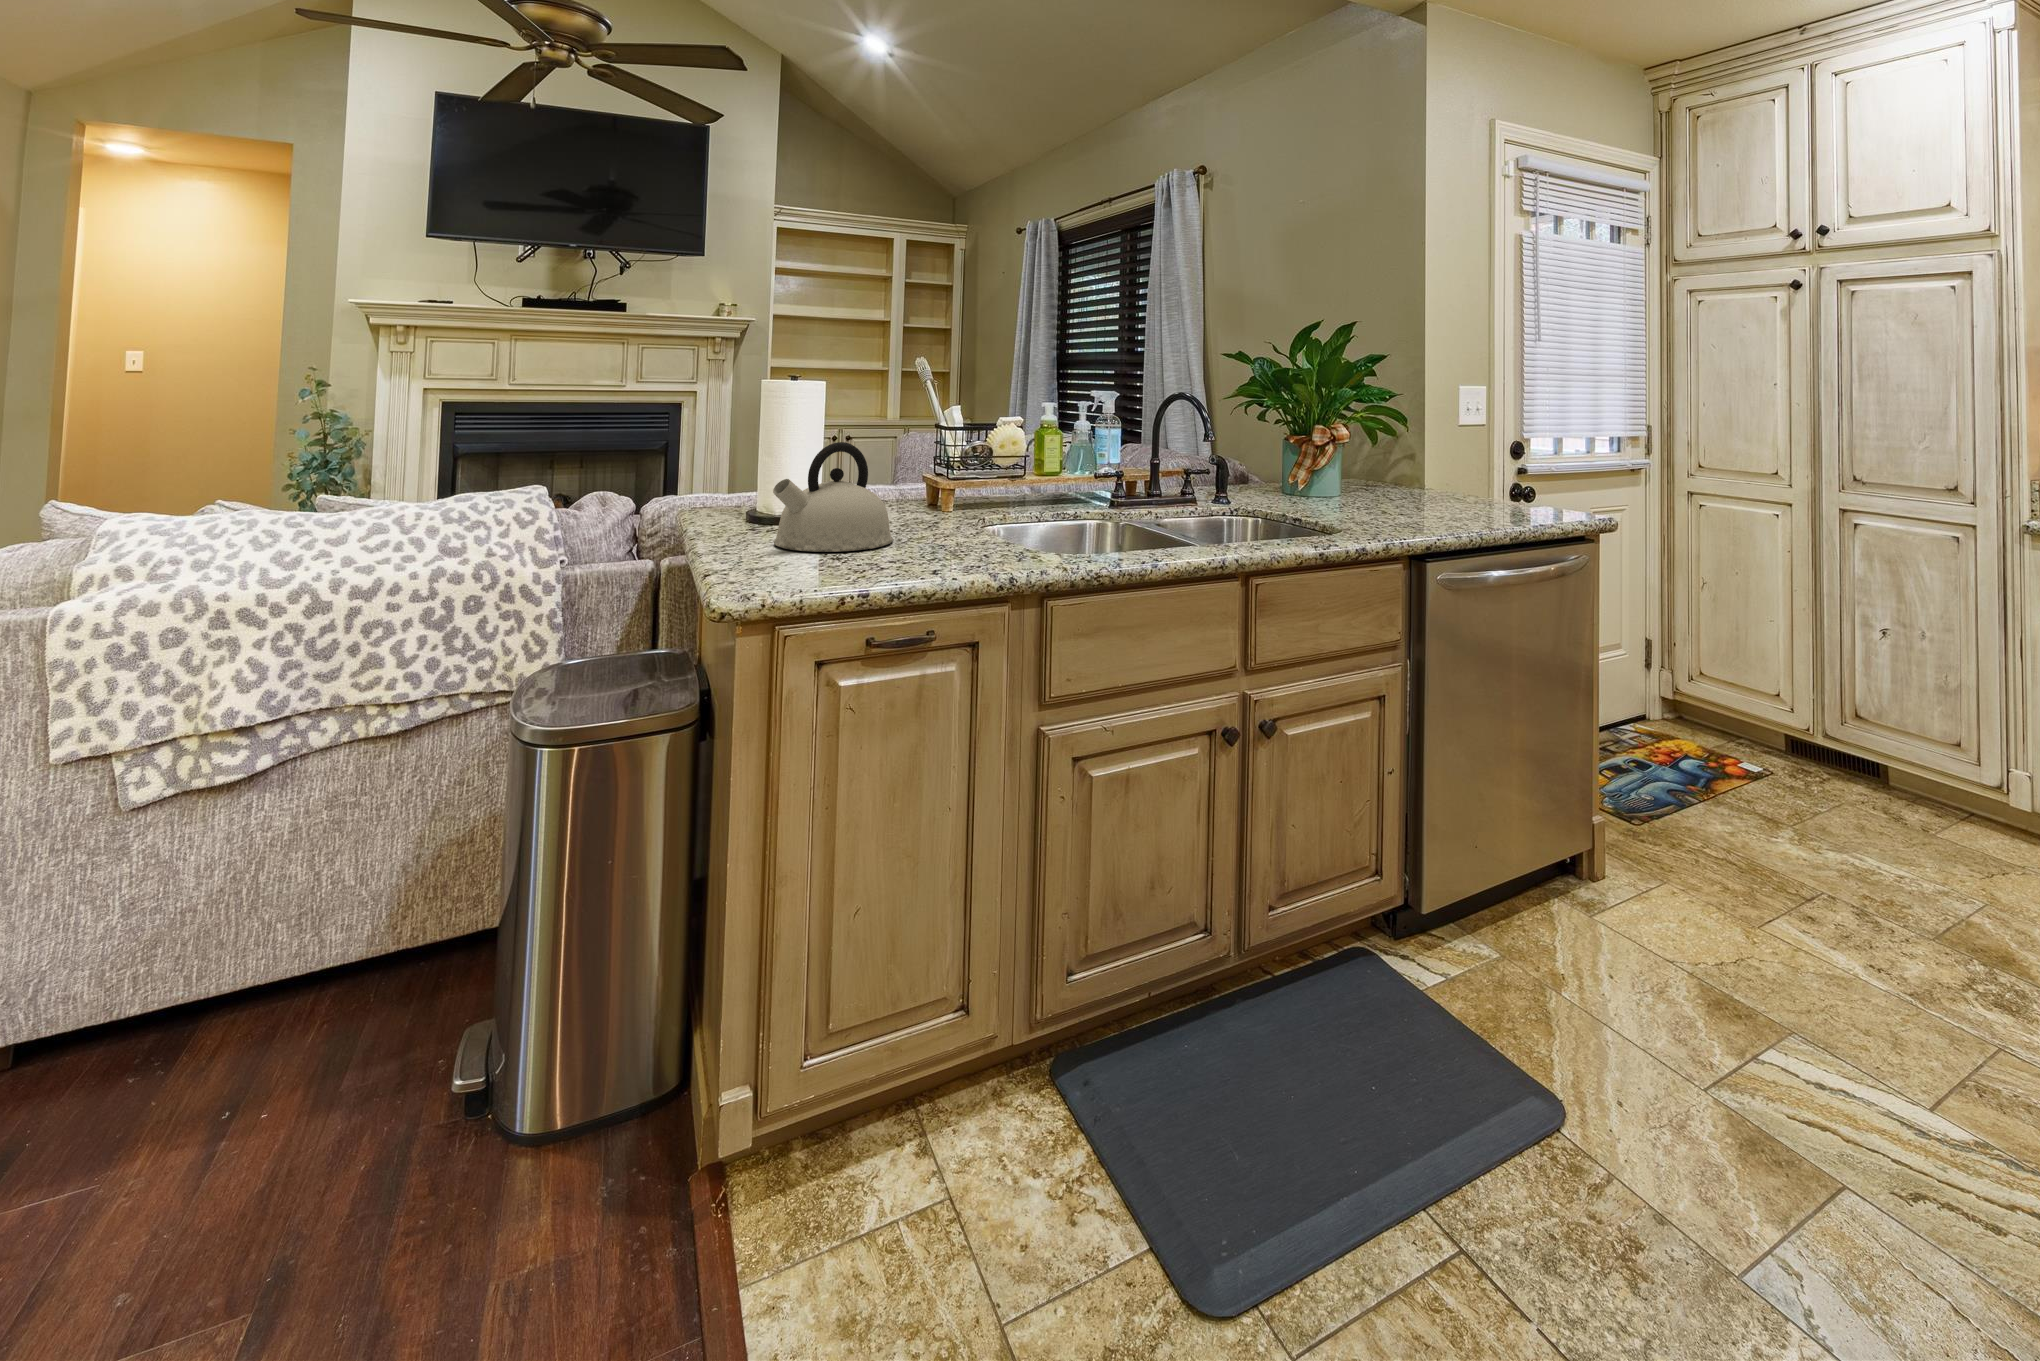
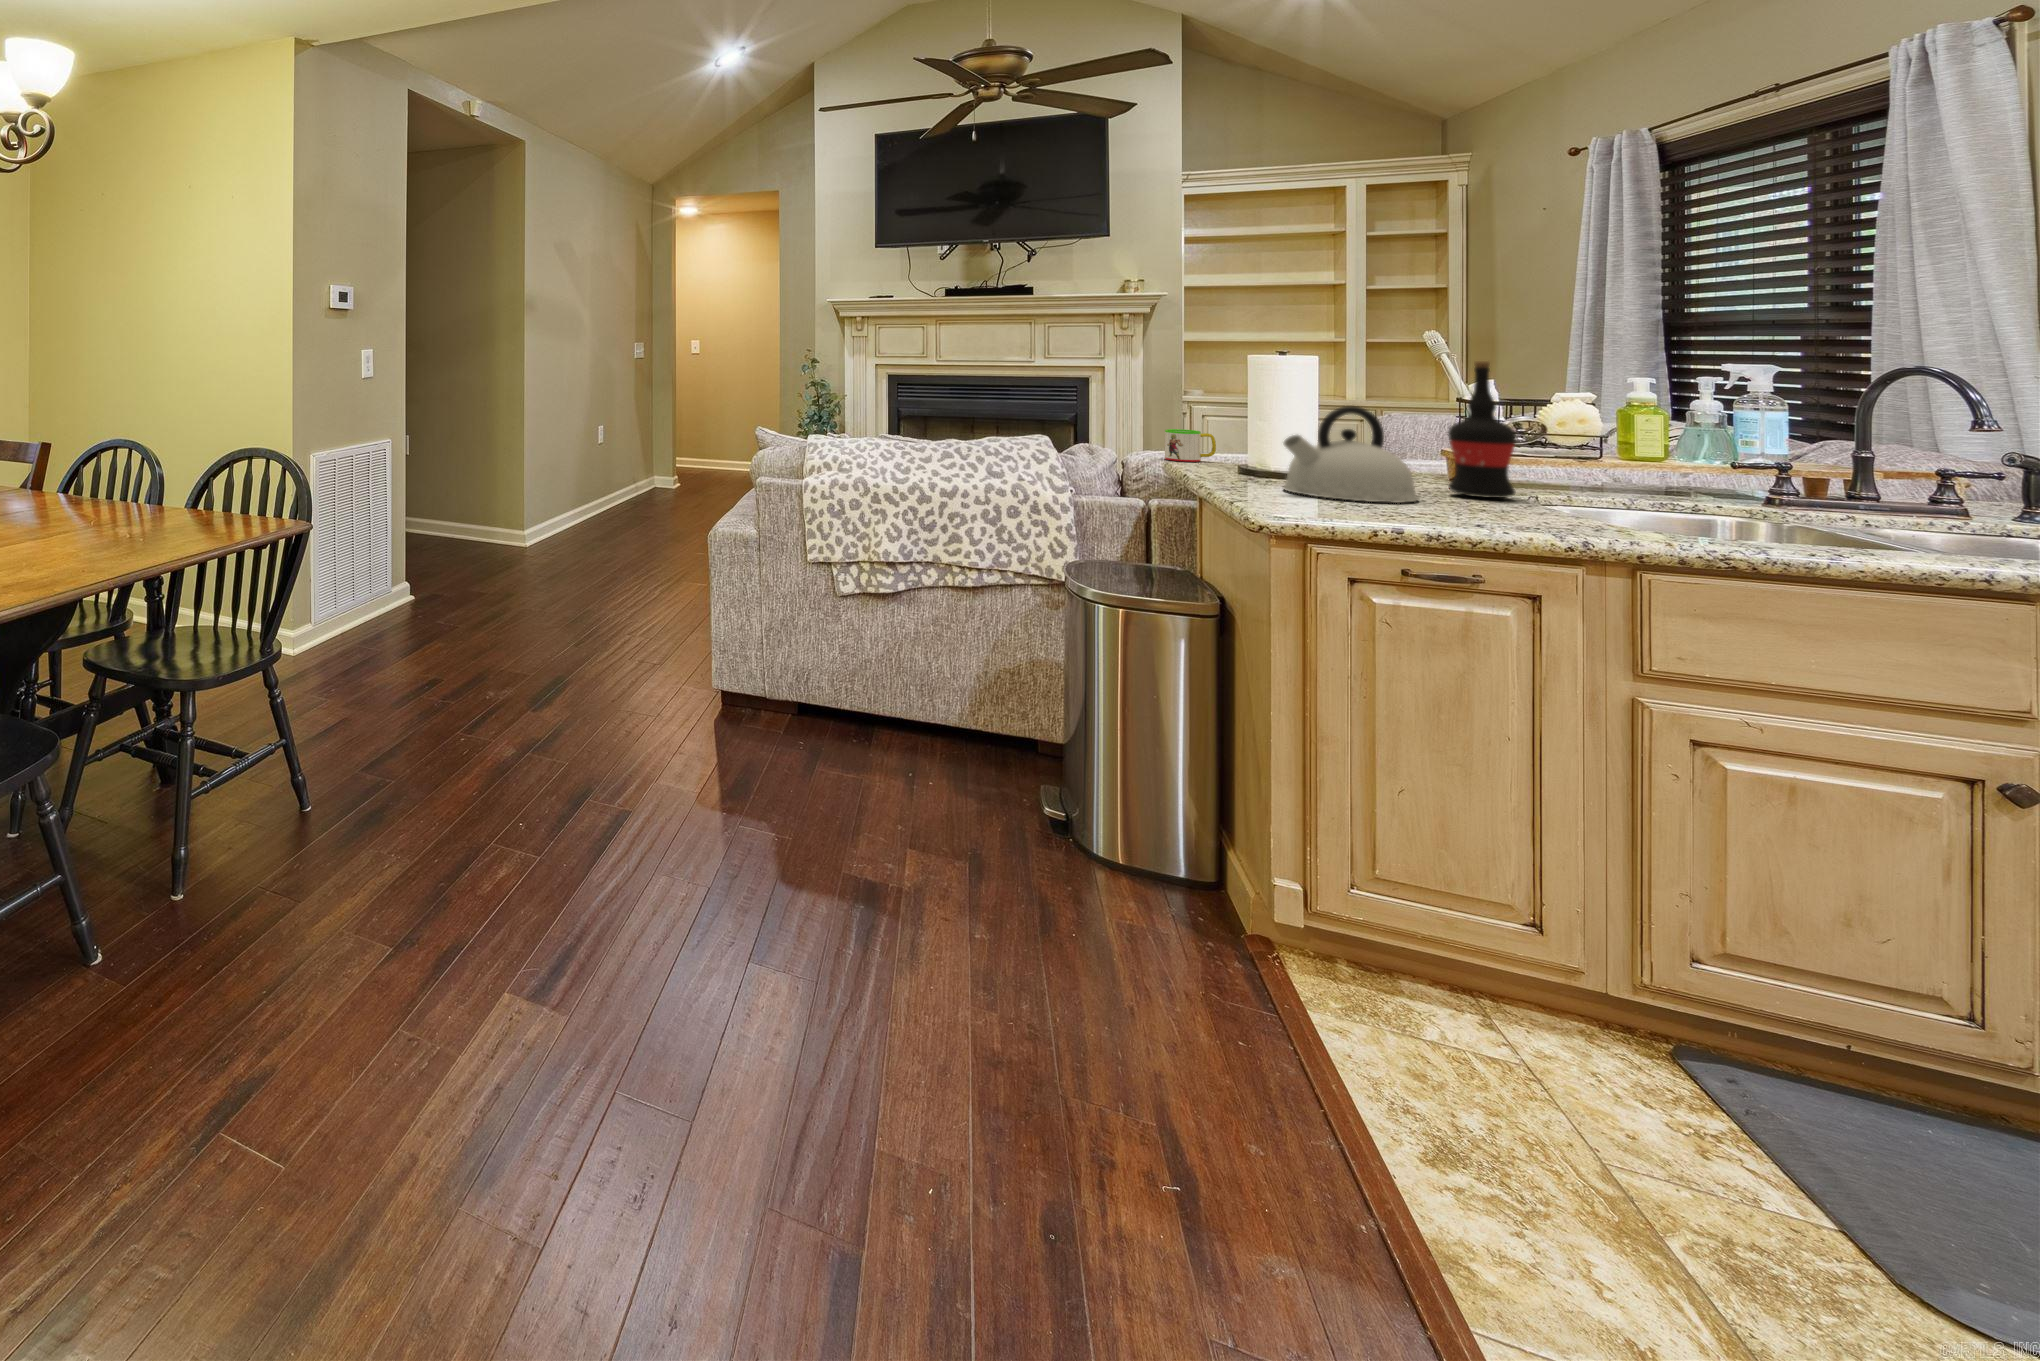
wine bottle: none [920,392,969,529] -> present [1448,361,1516,498]
mug: none [683,470,736,509] -> present [1165,429,1216,462]

